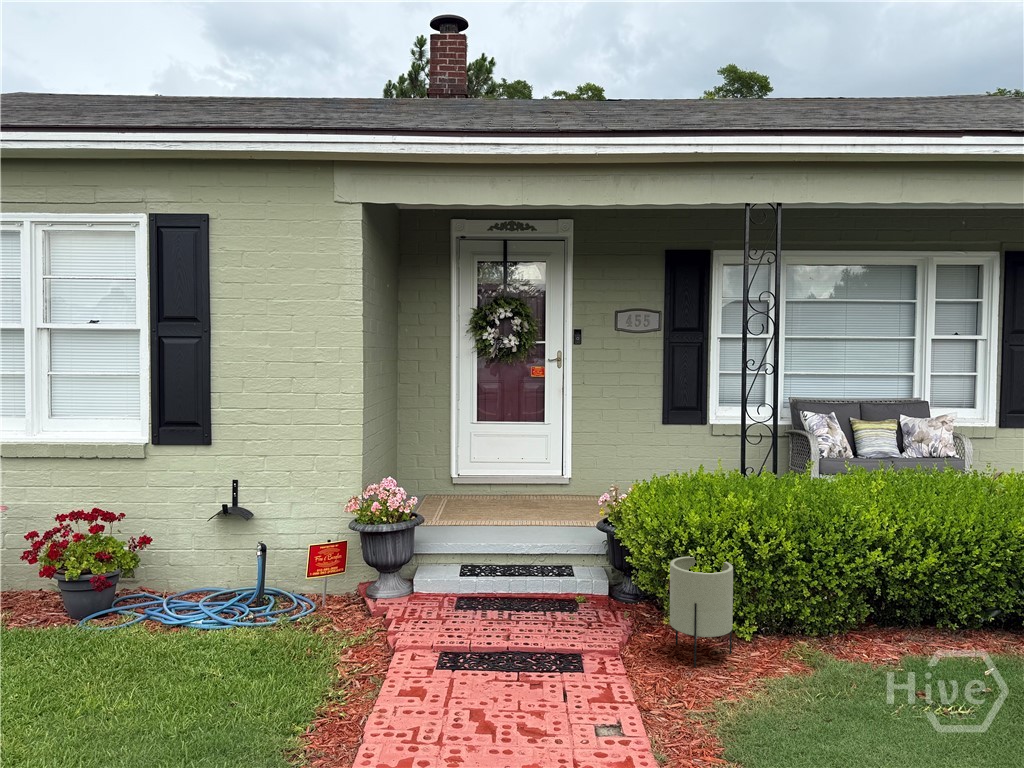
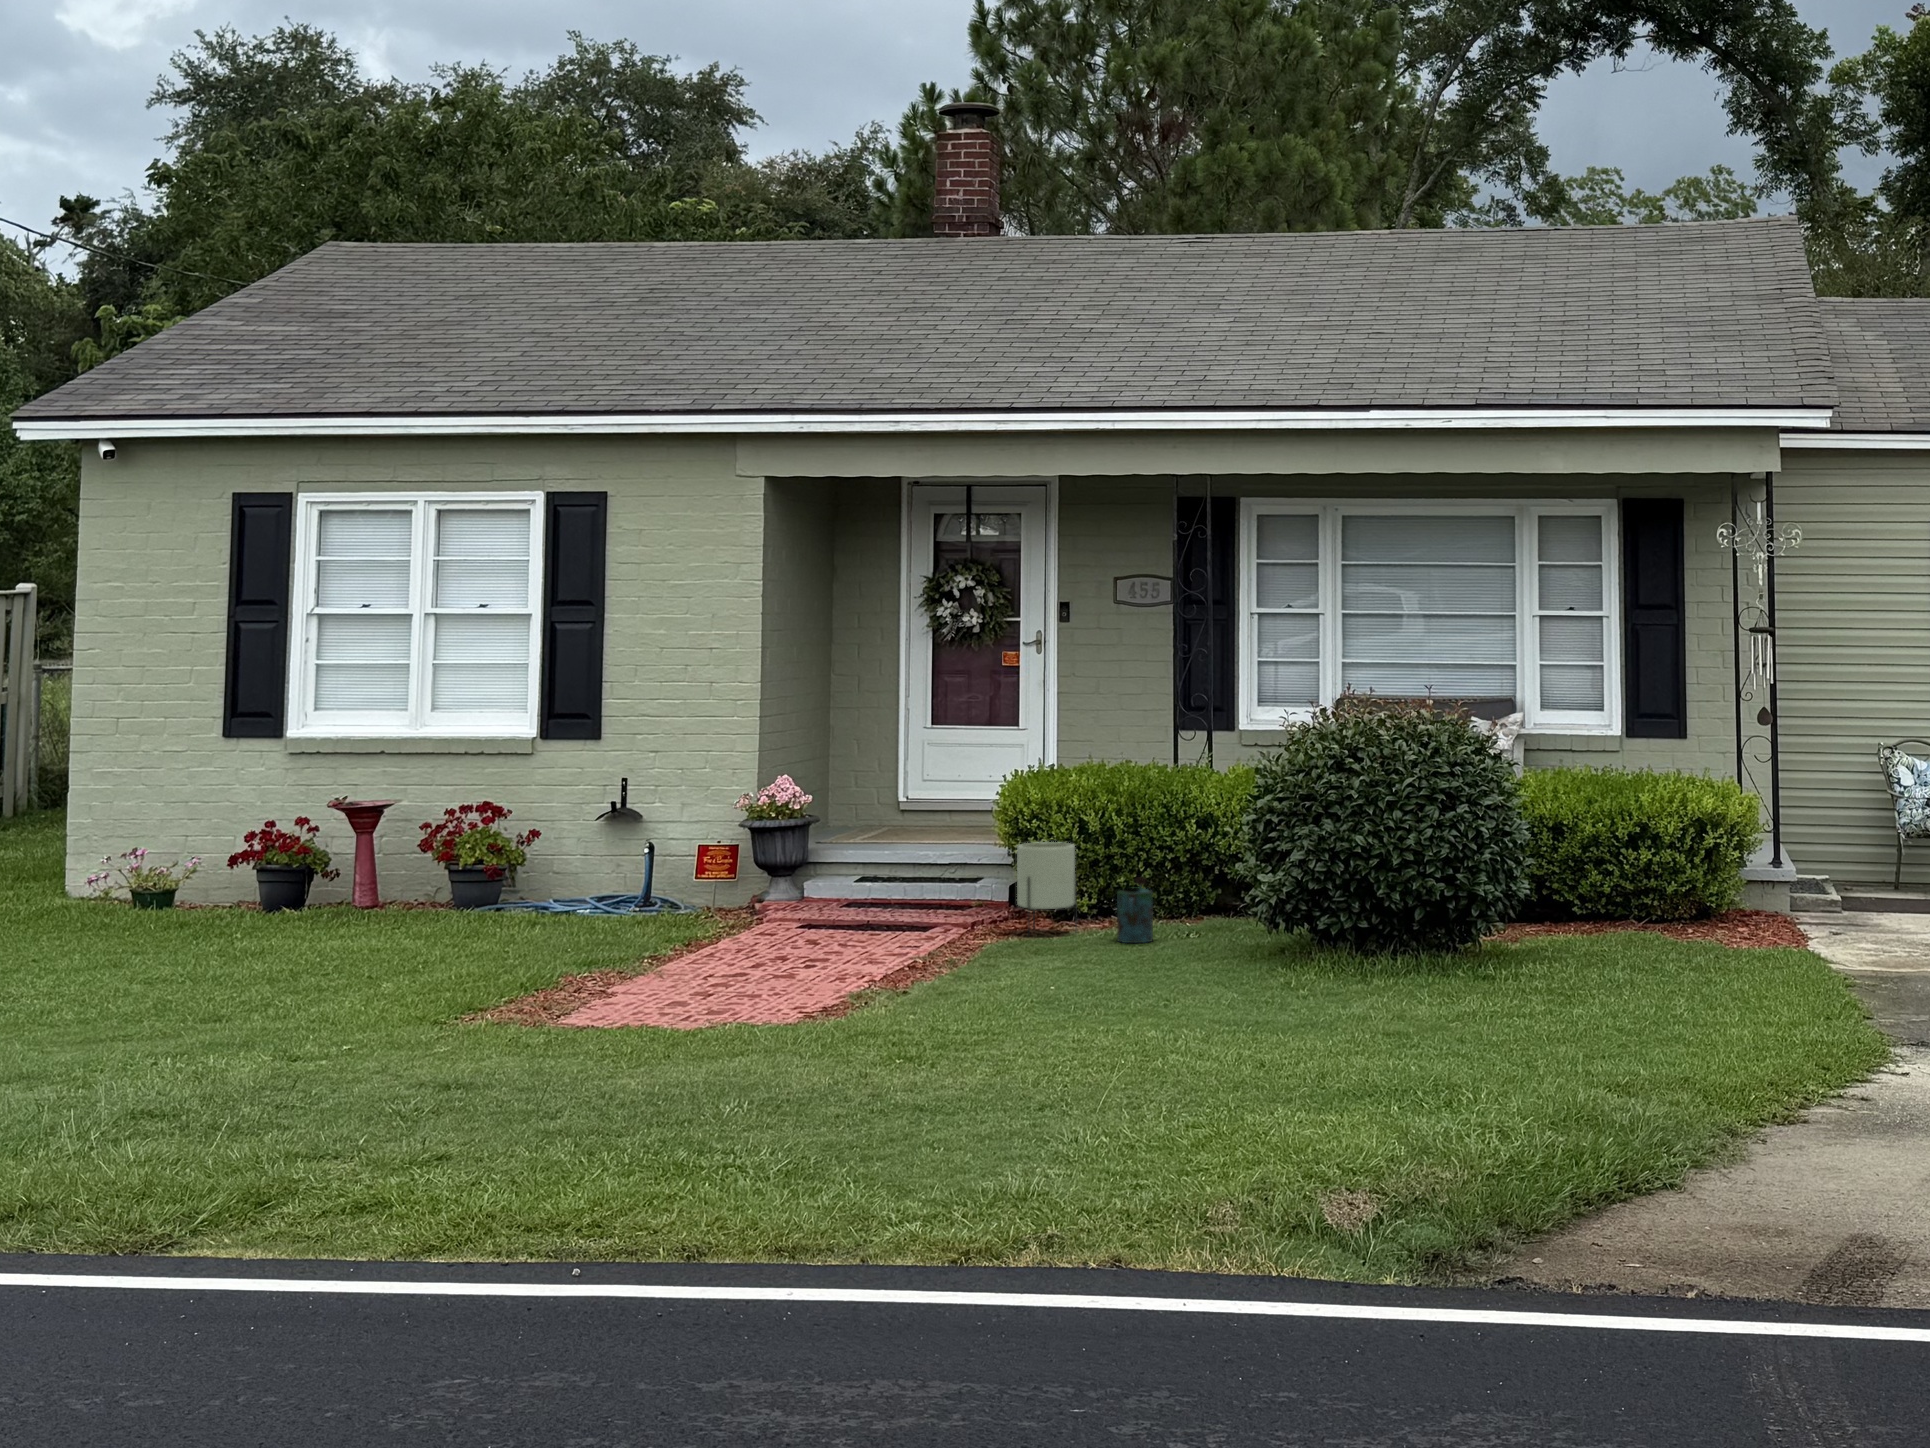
watering can: none [791,595,841,681] -> present [1117,877,1153,943]

